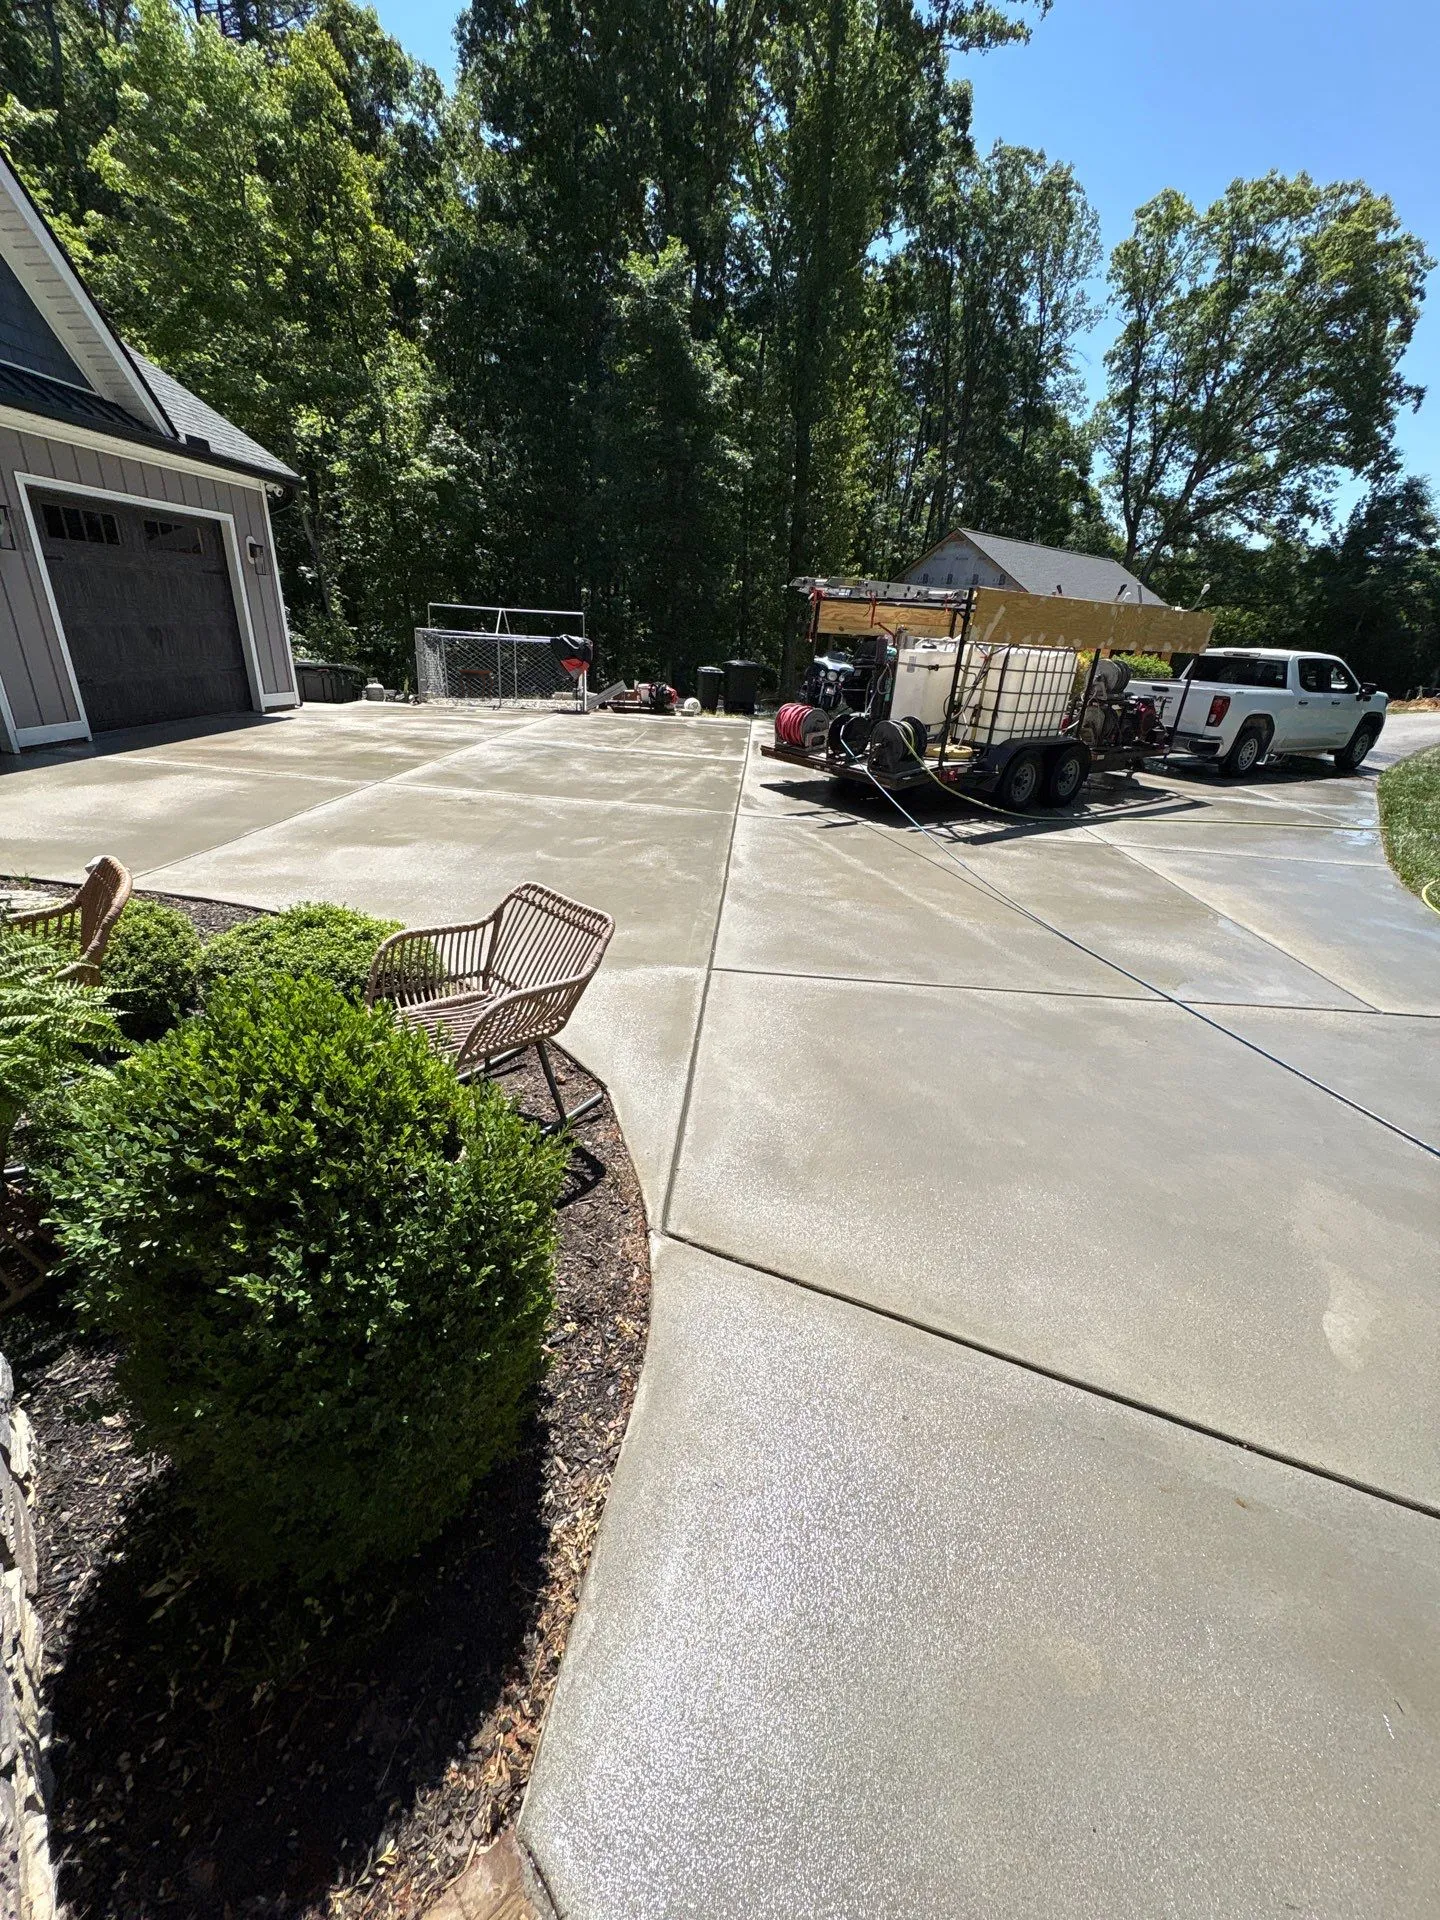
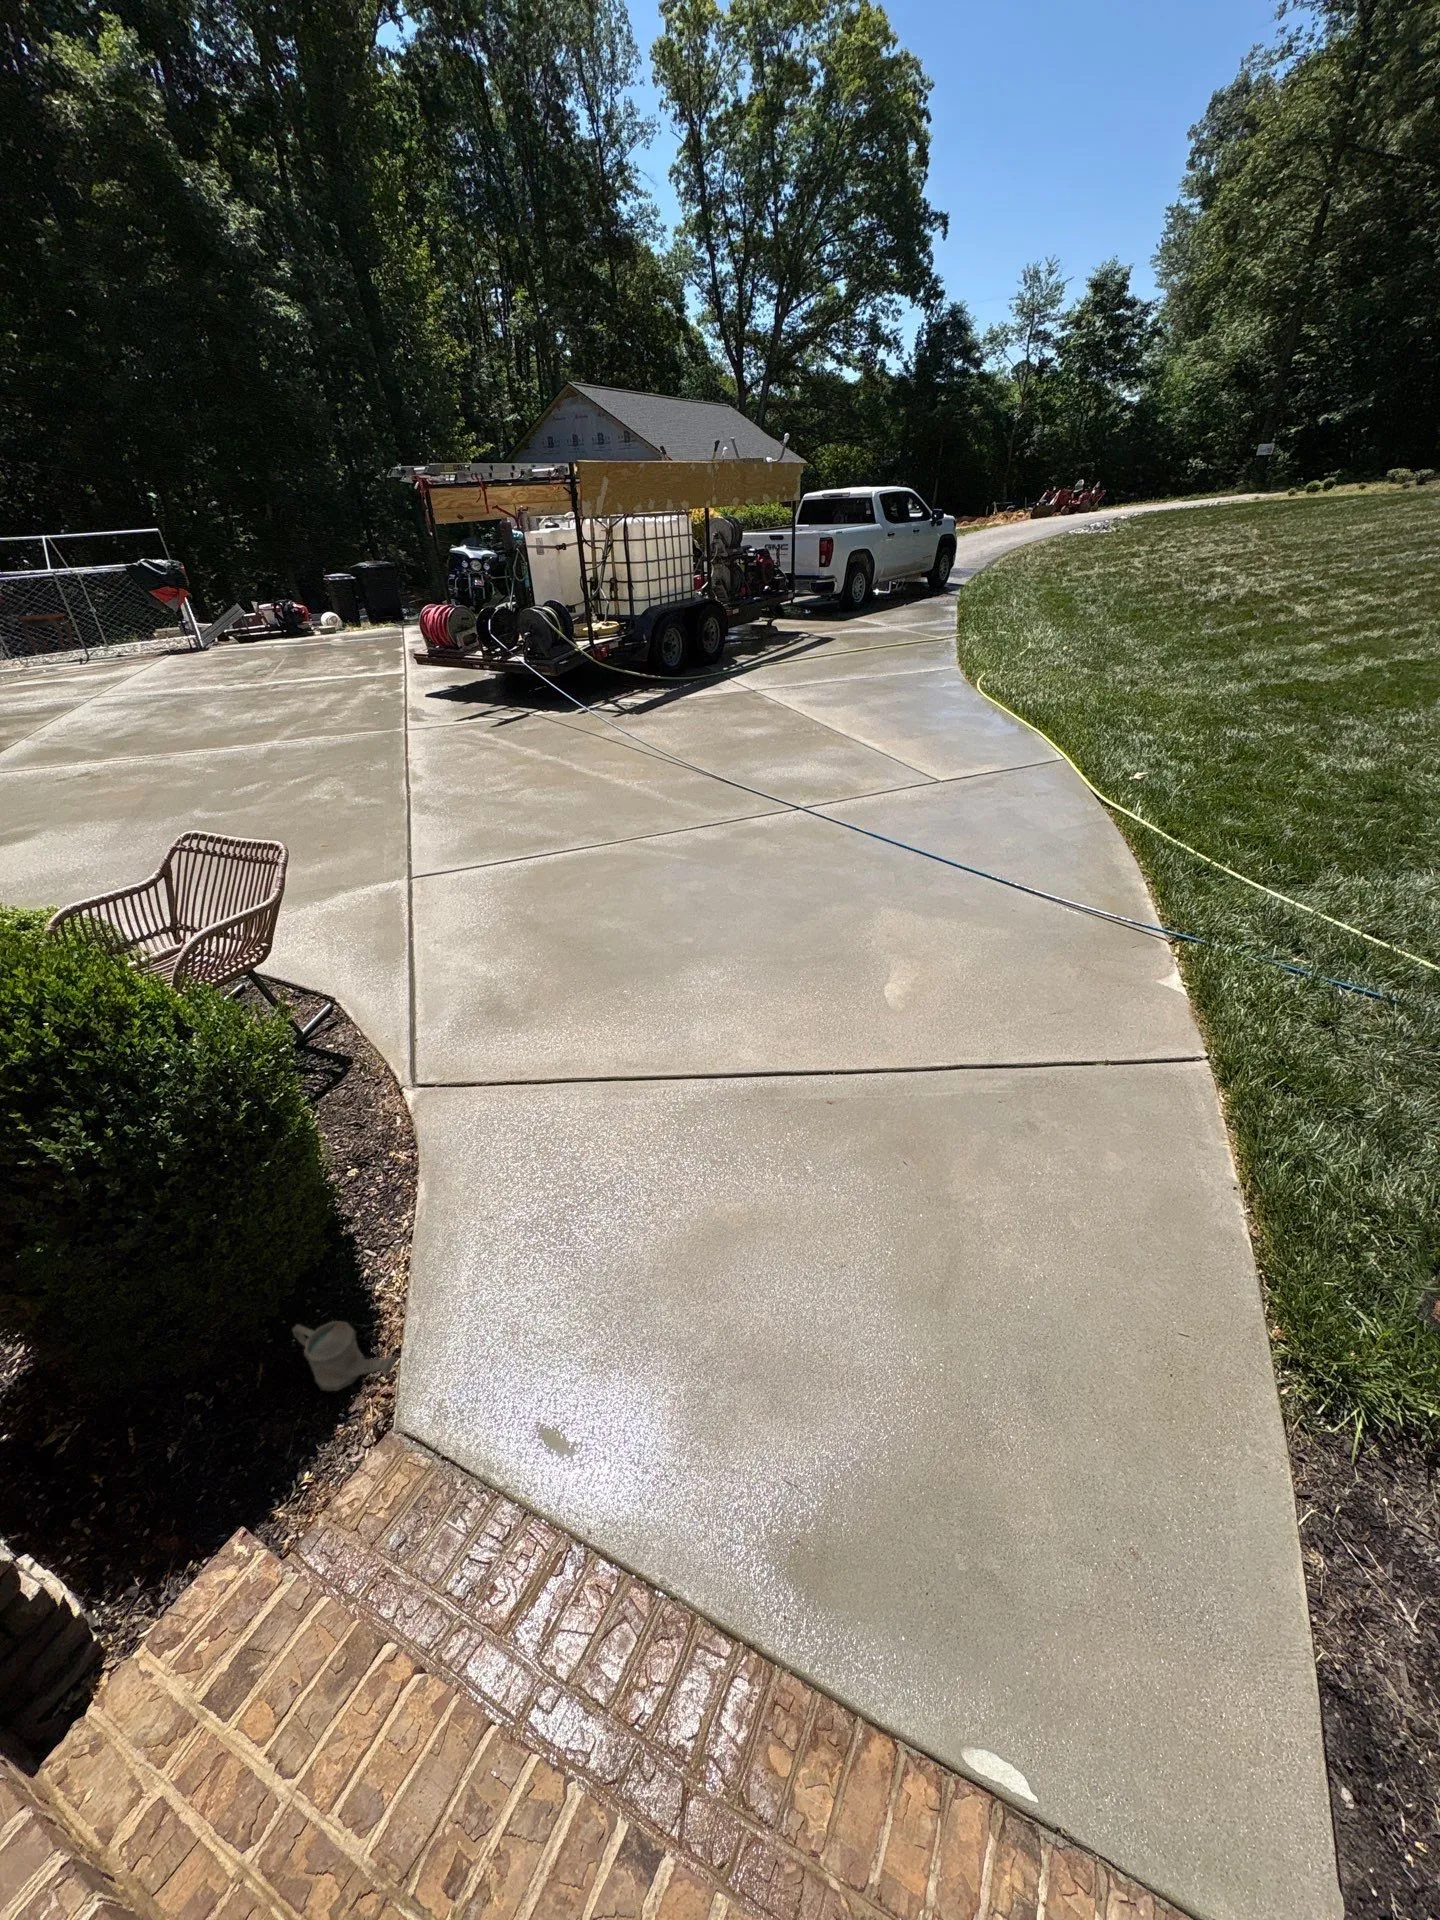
watering can: none [436,1570,546,1736] -> present [293,1321,395,1391]

